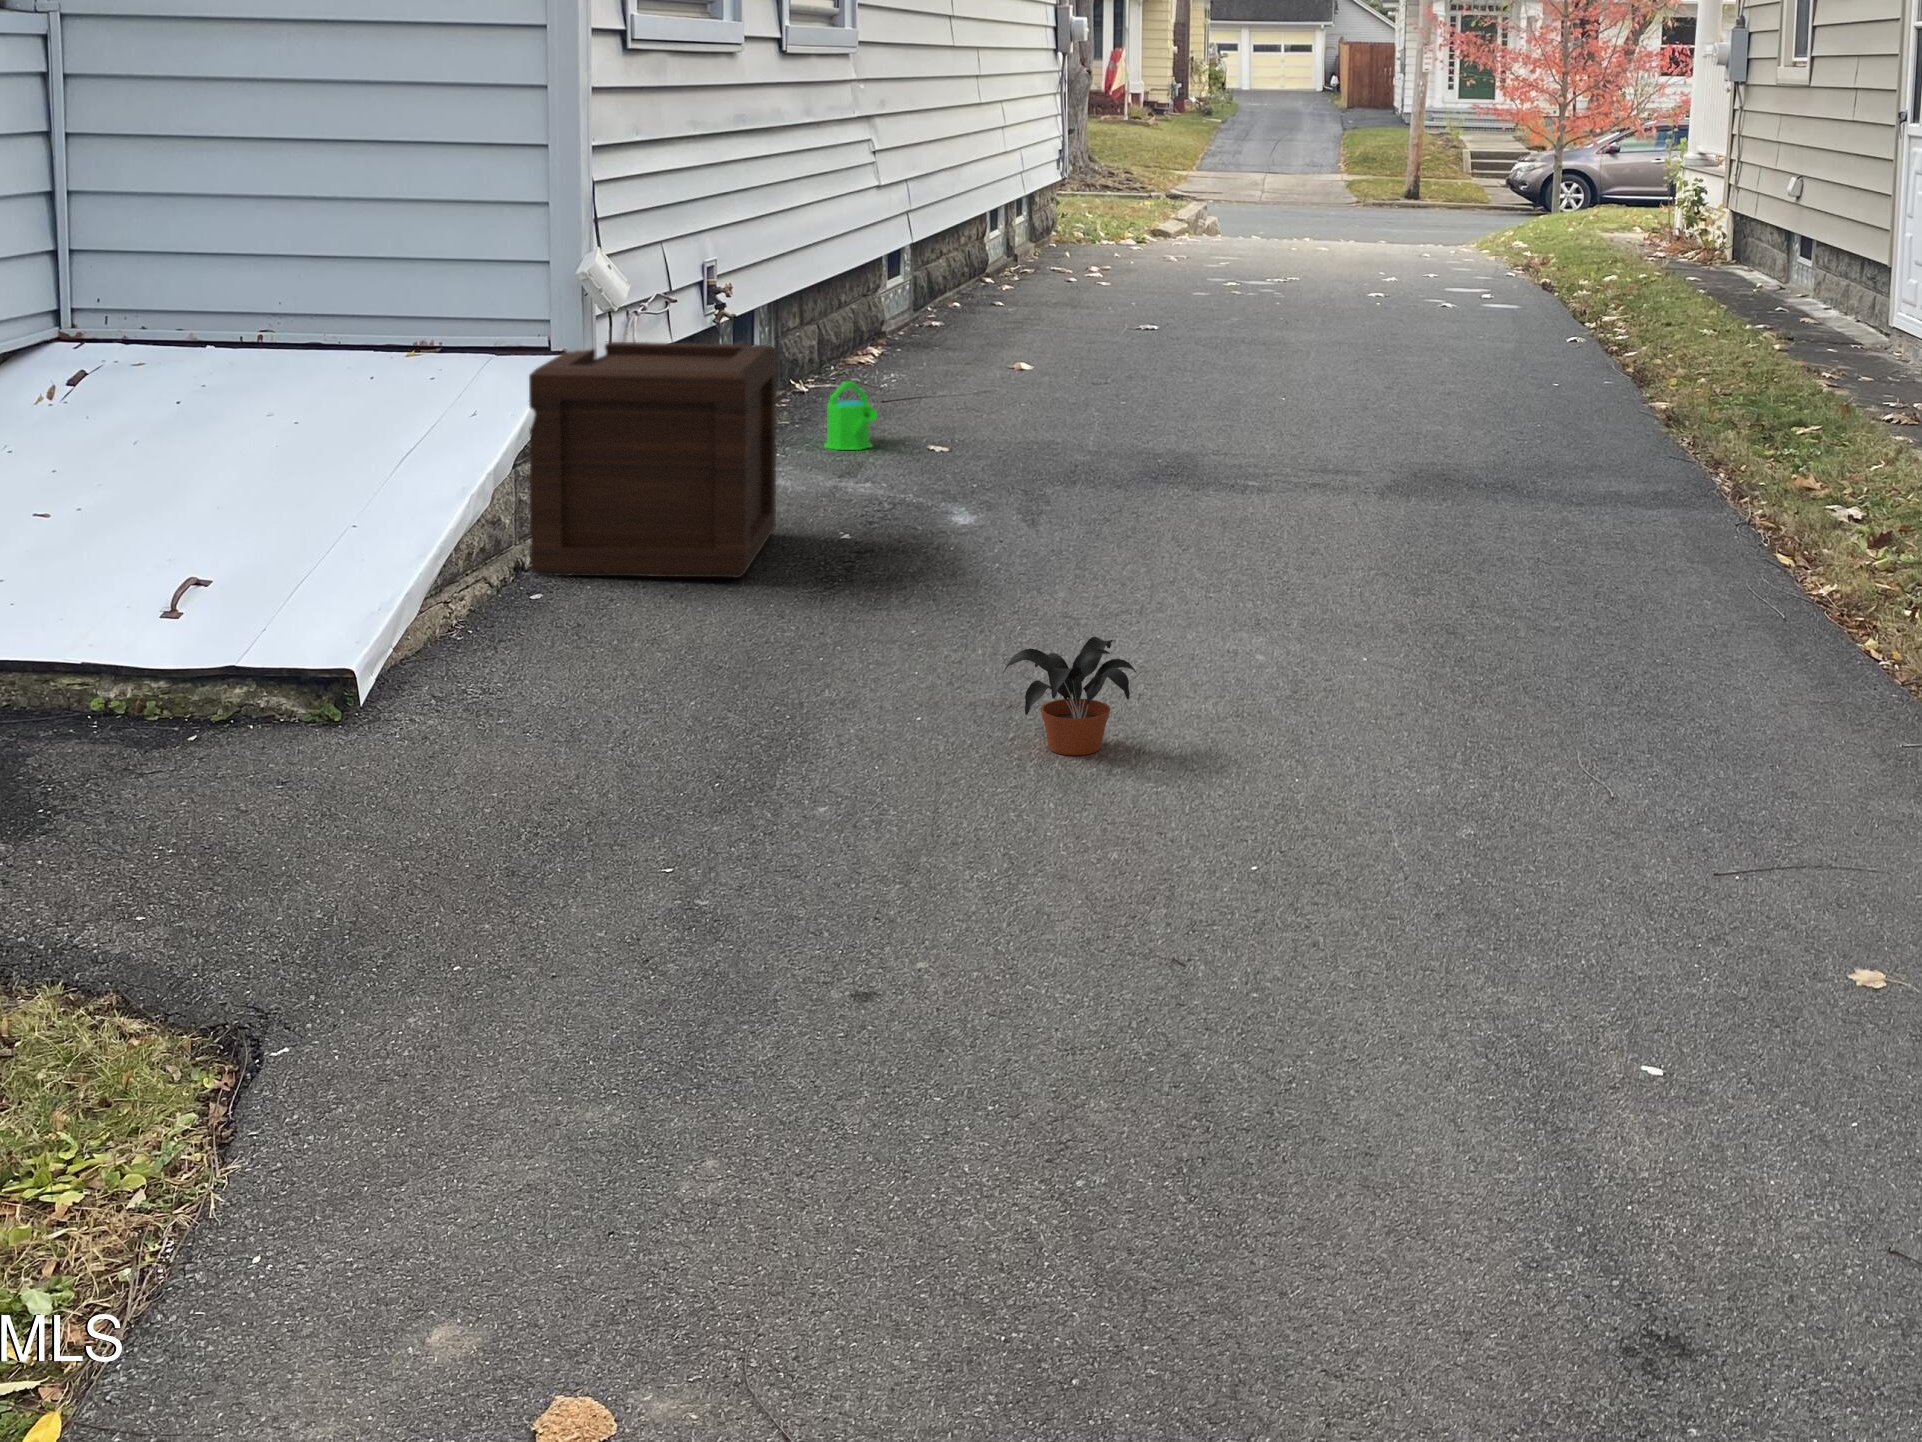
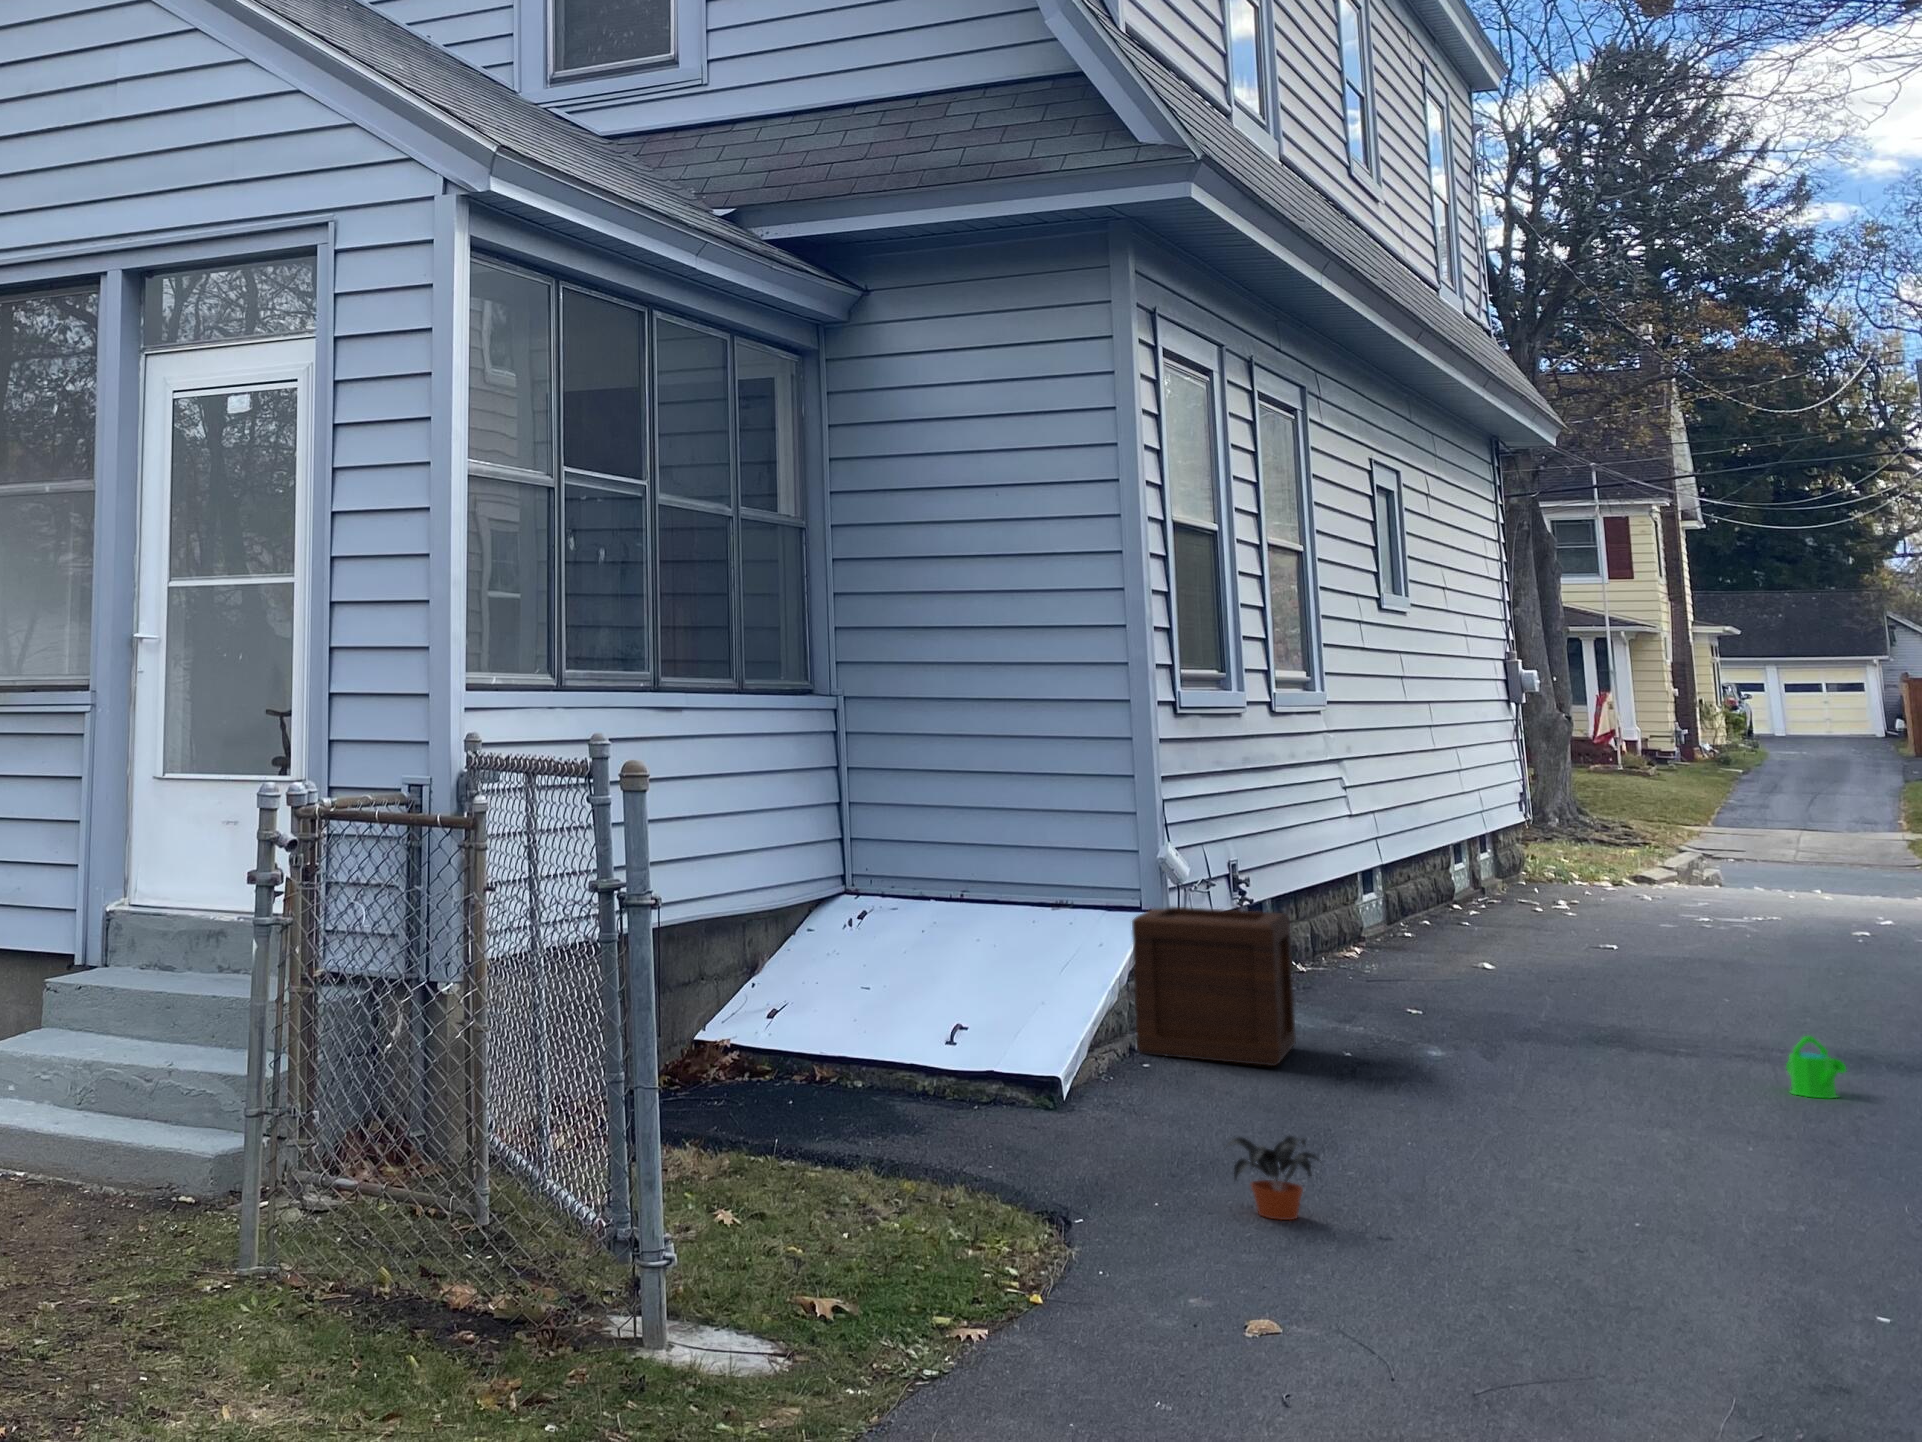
watering can: present [824,381,877,450] -> present [1786,1036,1846,1098]
potted plant: present [1003,637,1136,755] -> present [1227,1136,1318,1220]

